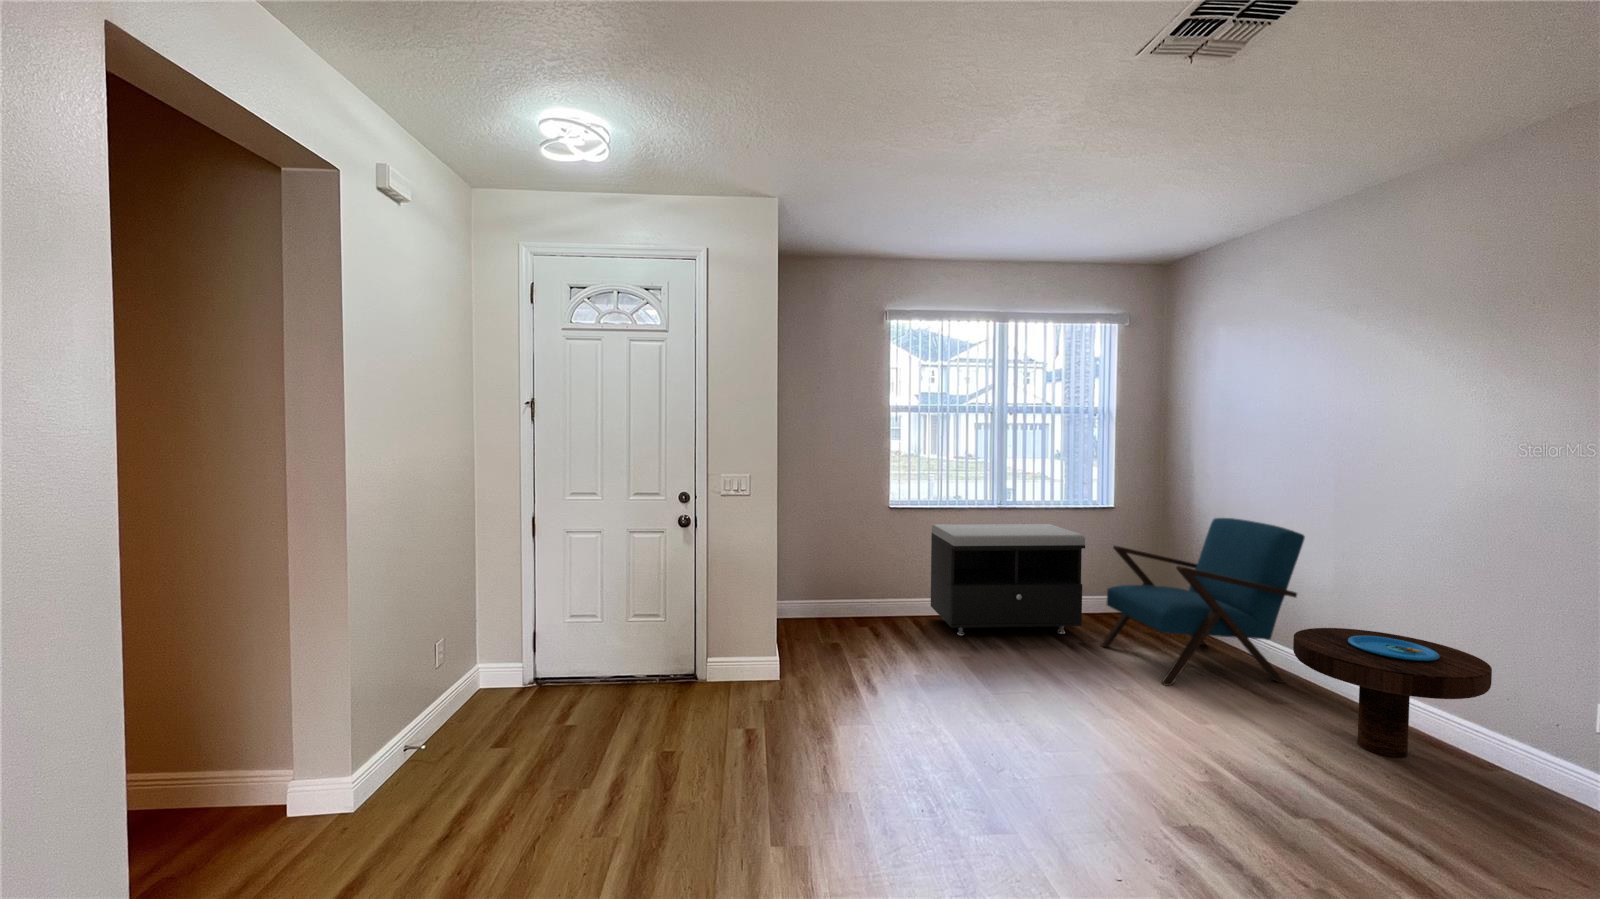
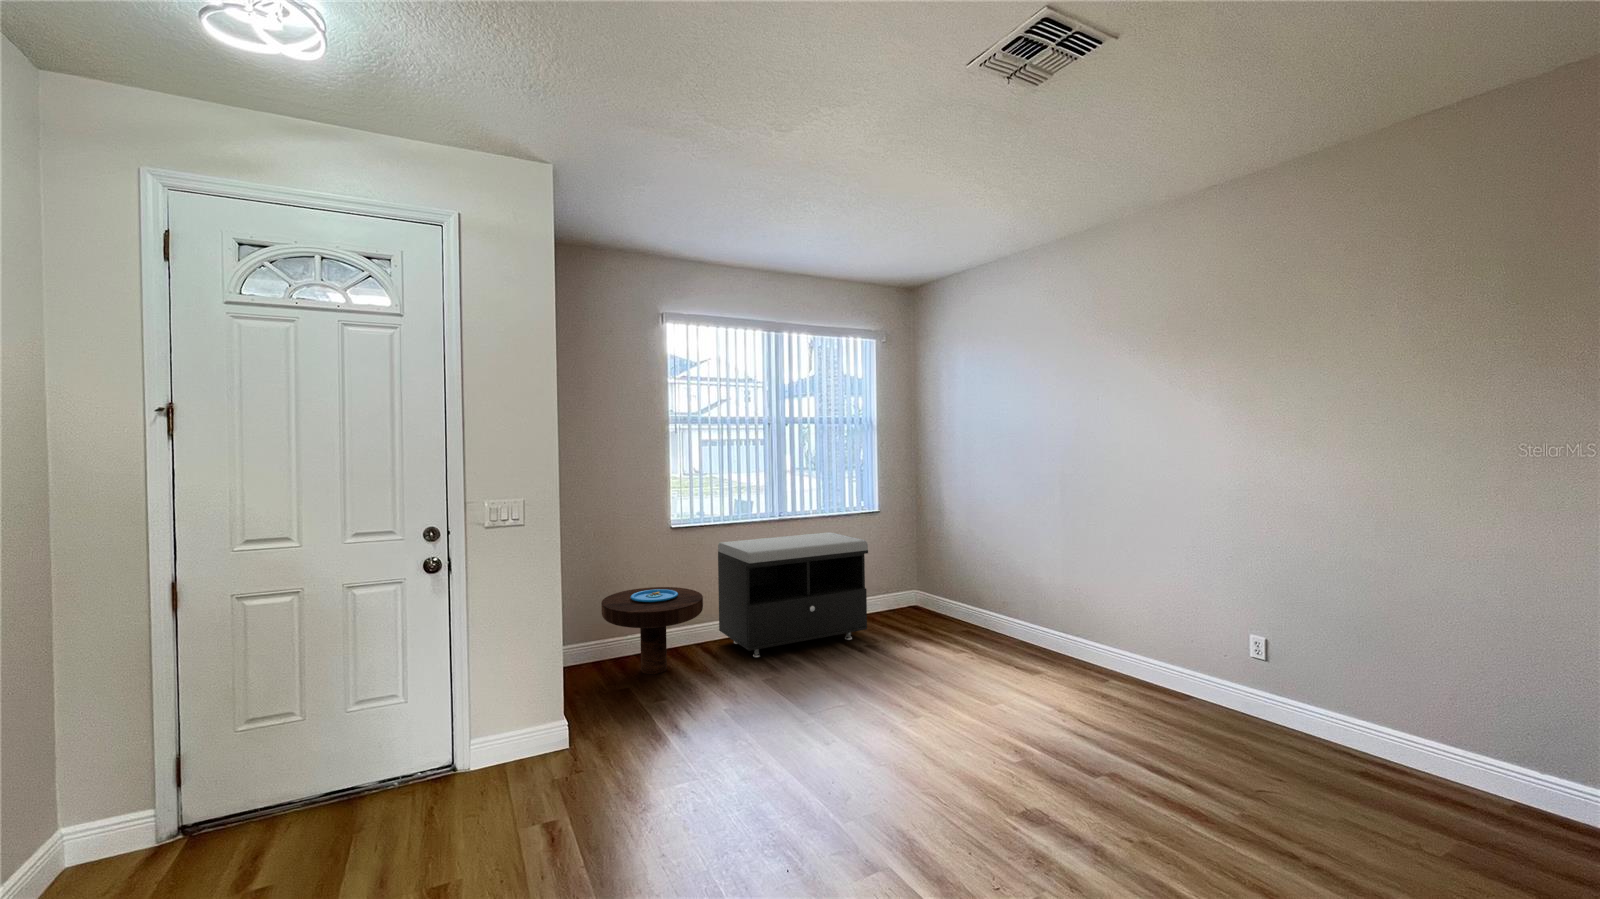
armchair: present [1101,518,1305,686] -> none [886,514,1041,674]
side table: present [1293,628,1492,758] -> present [601,587,703,674]

